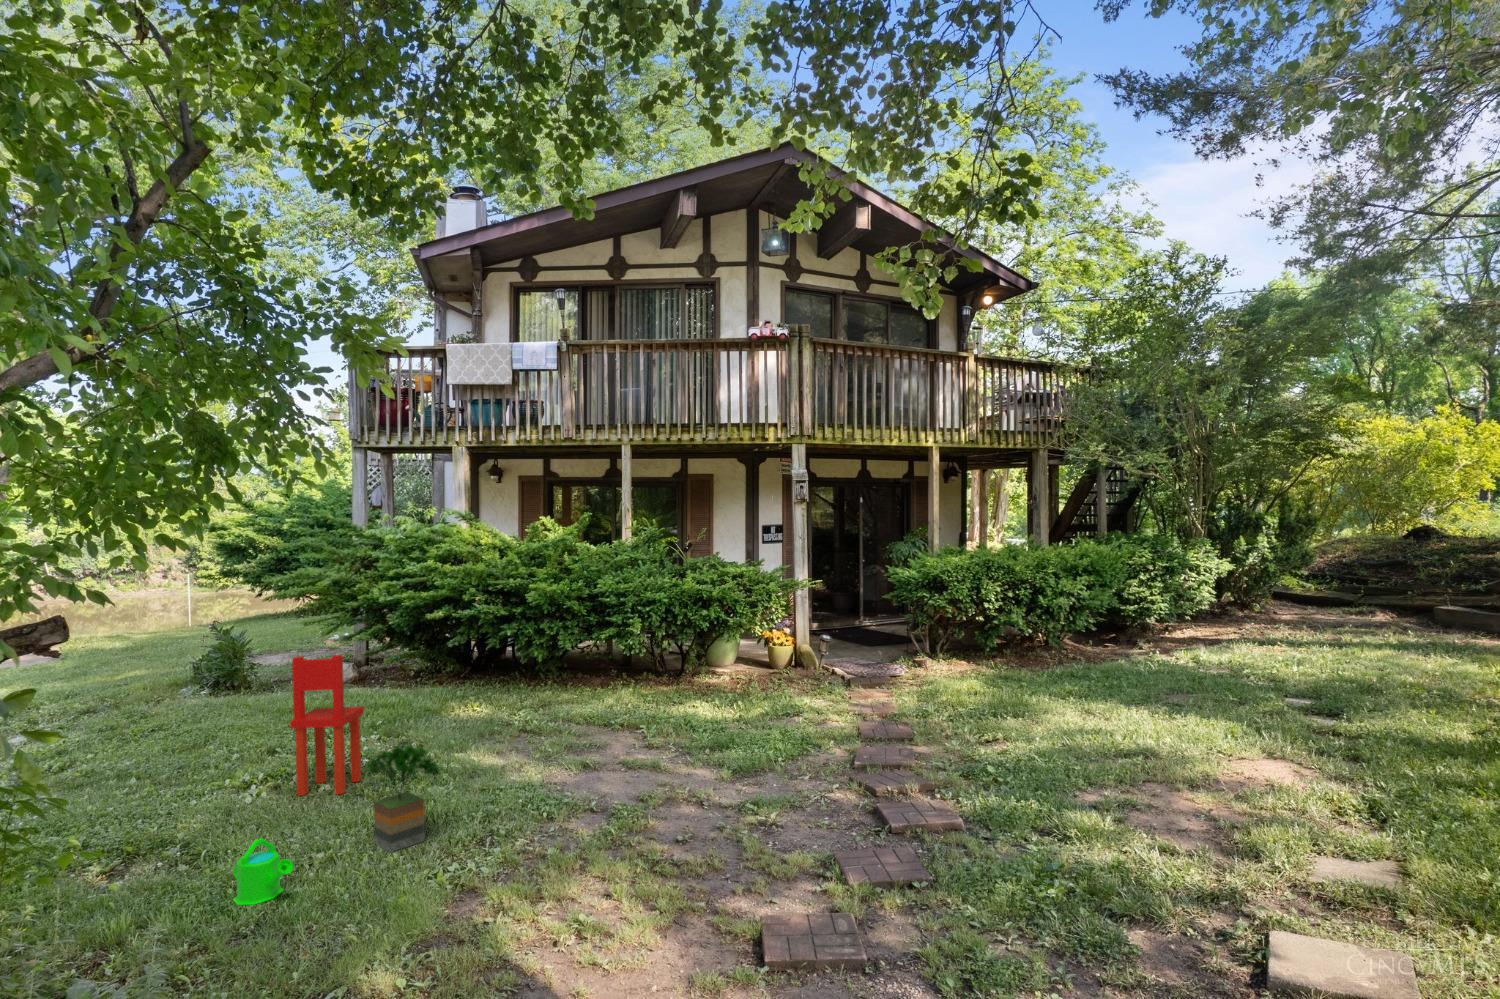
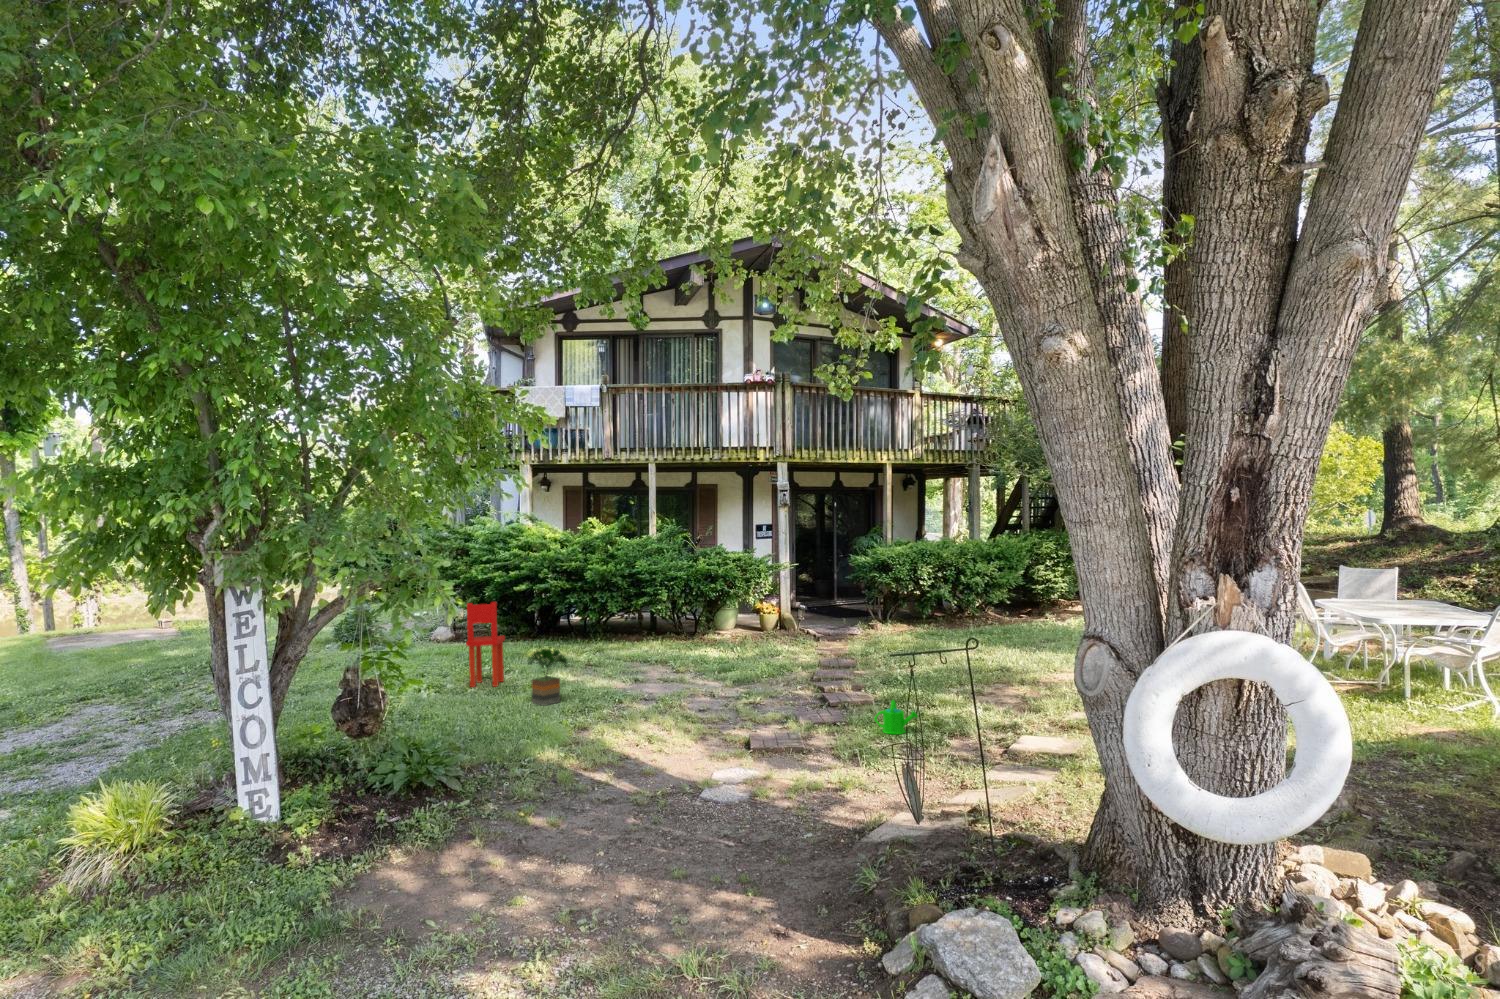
watering can: present [233,838,293,905] -> present [874,700,917,734]

